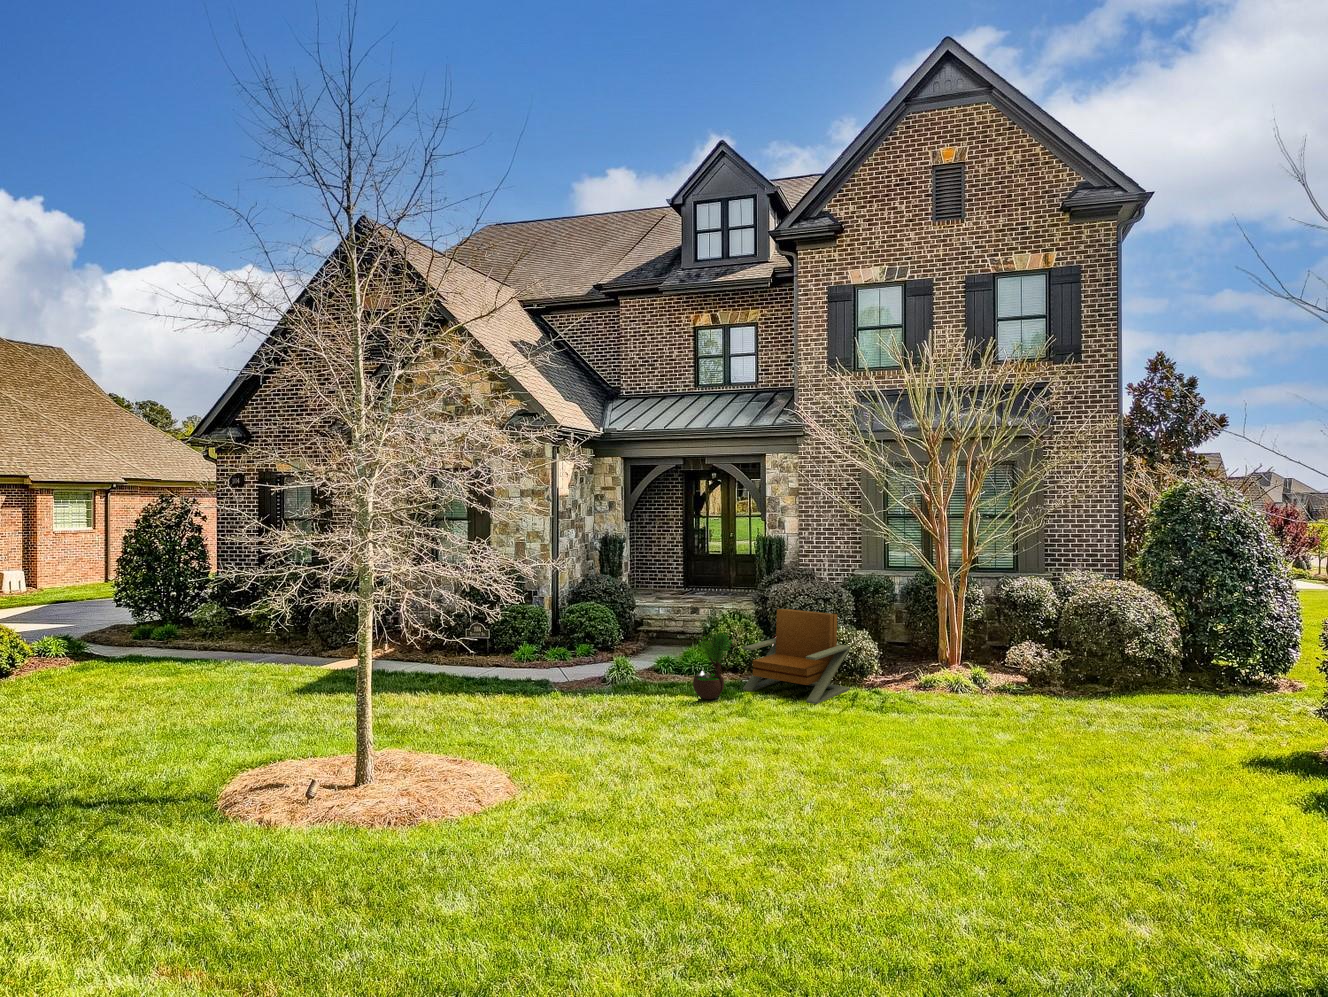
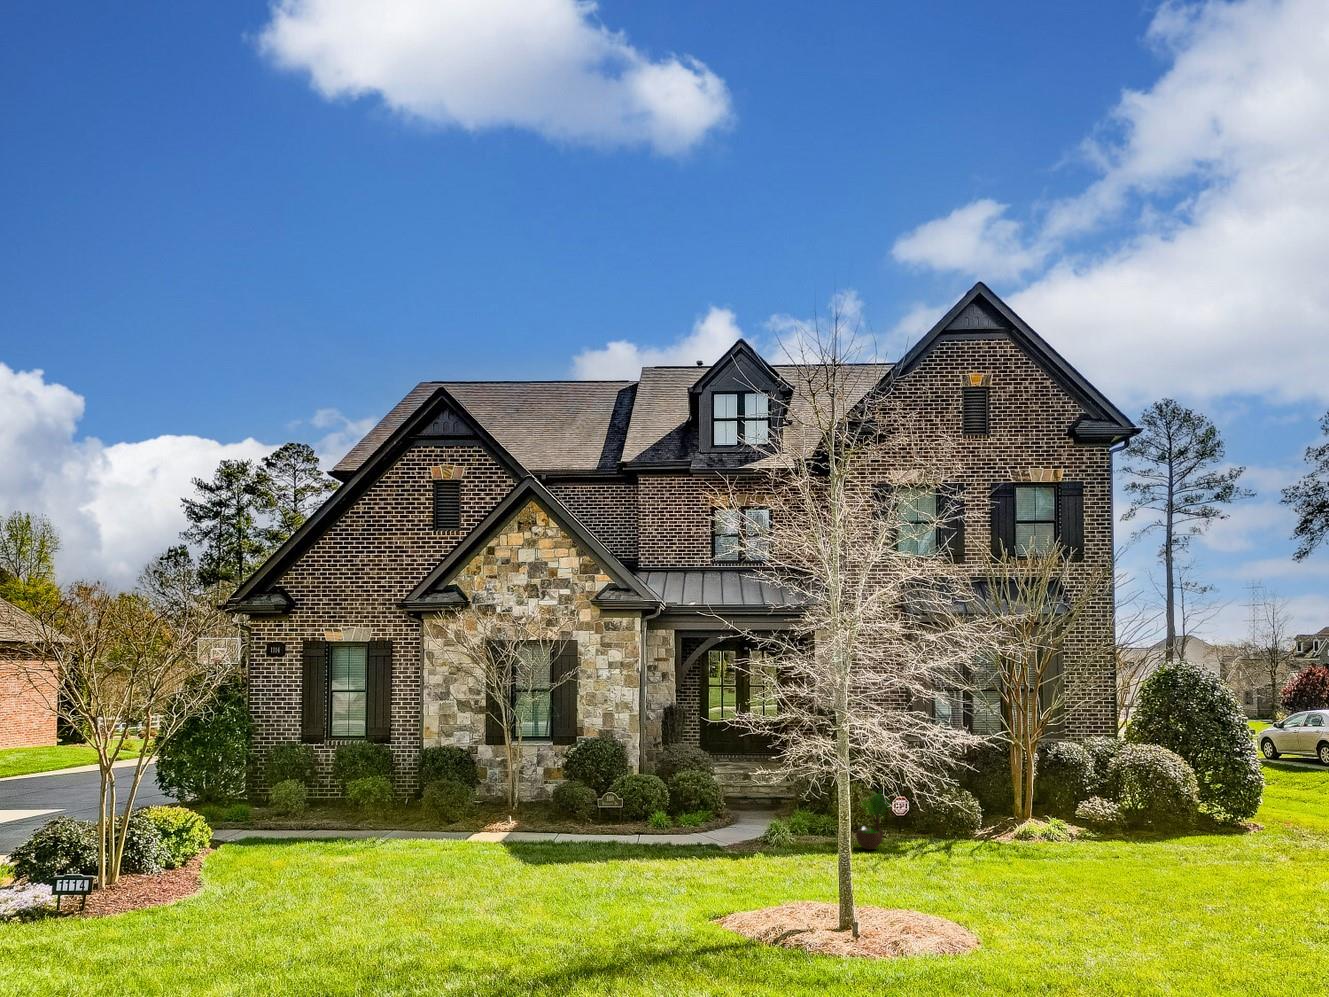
lounge chair: present [742,609,850,704] -> none [884,774,966,849]

